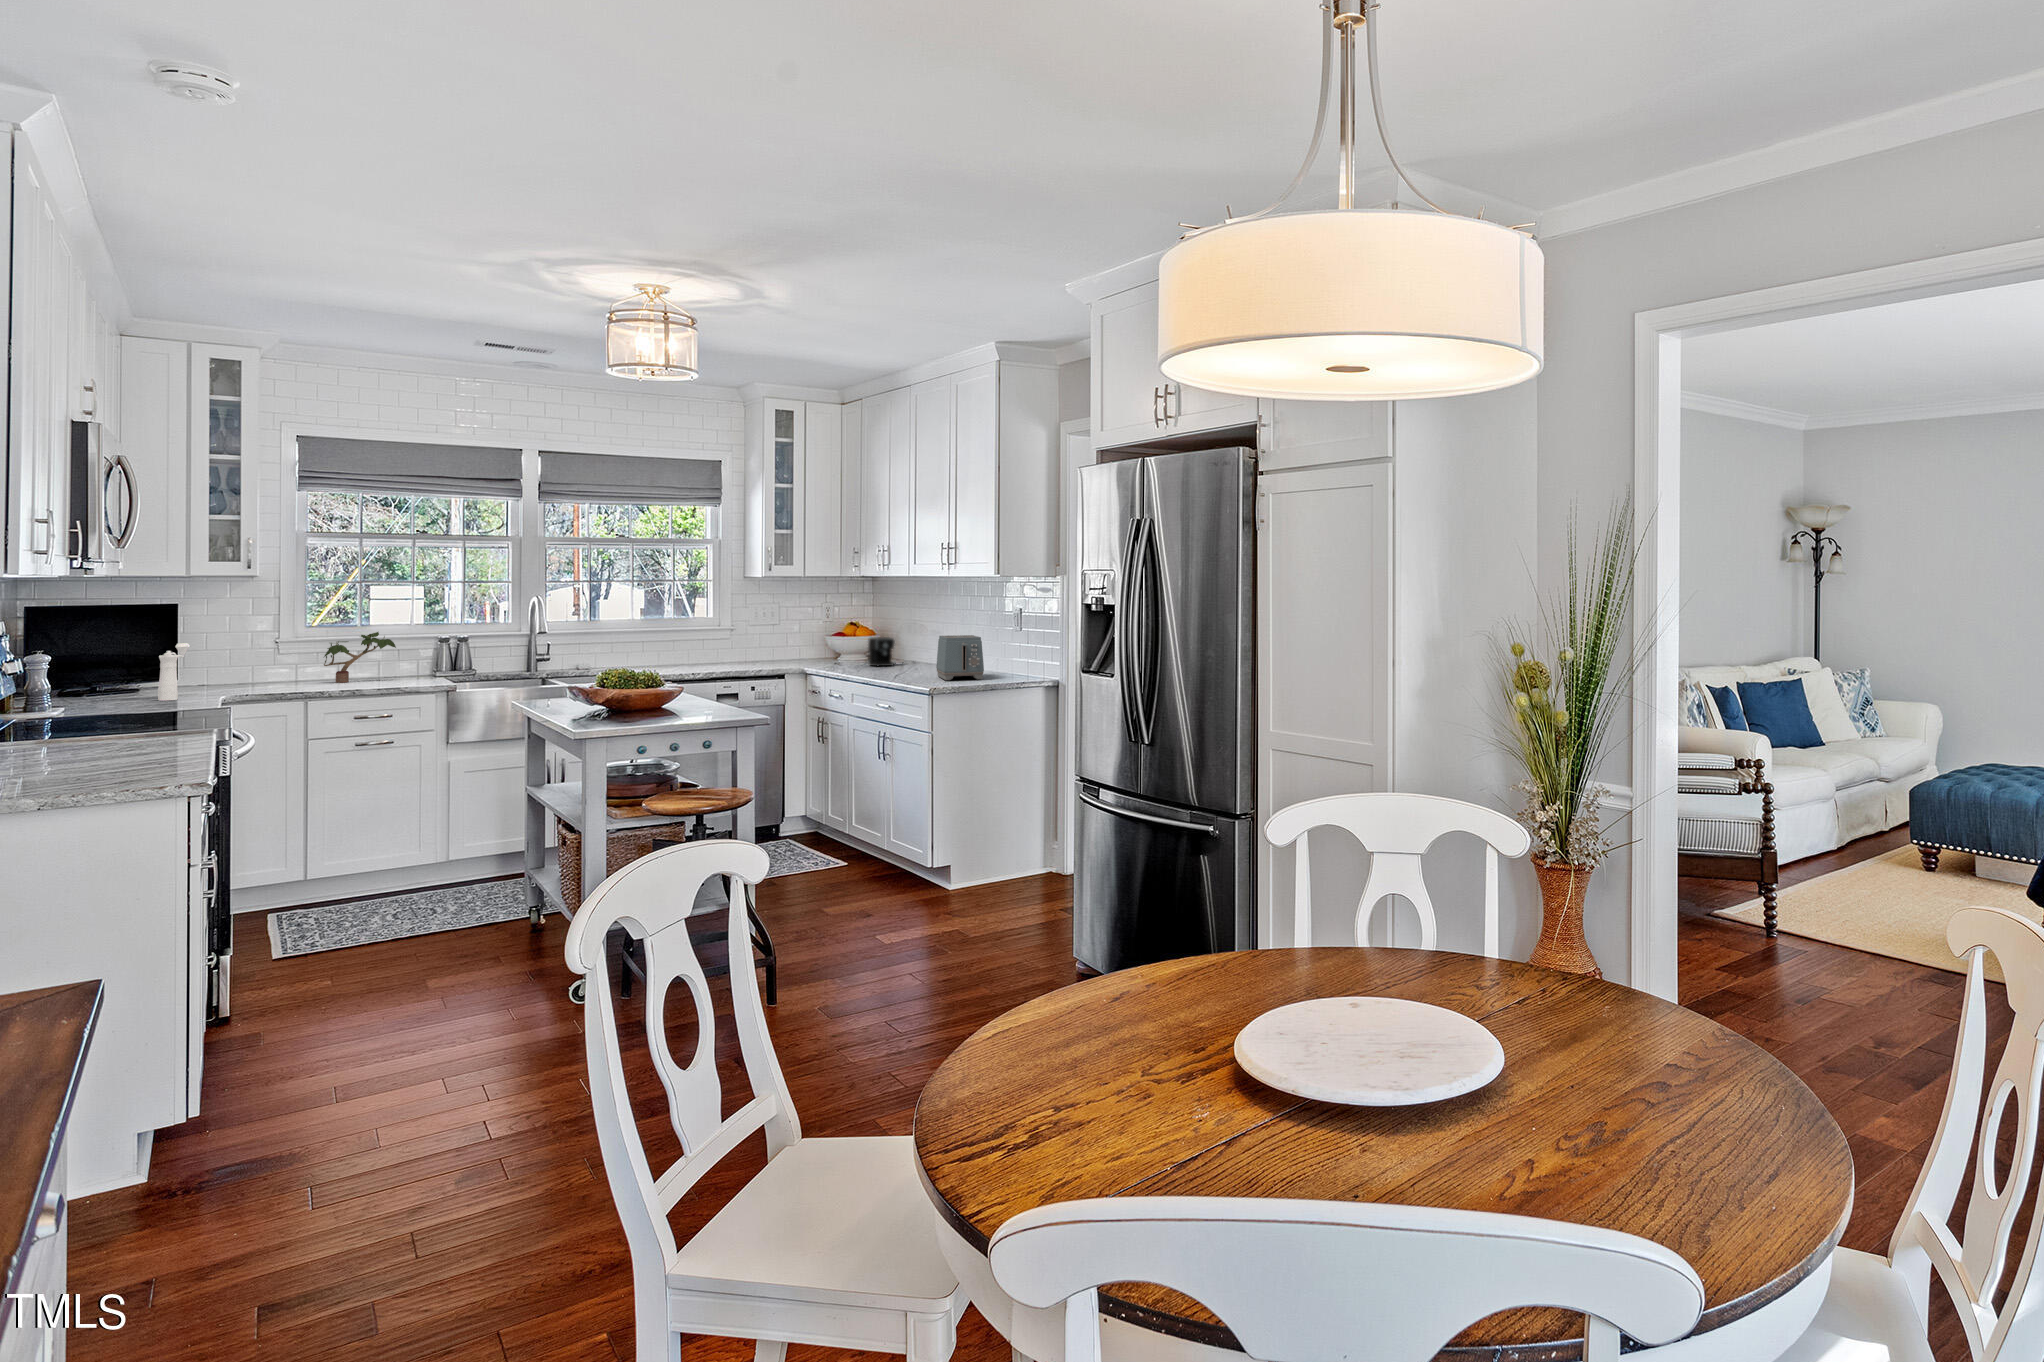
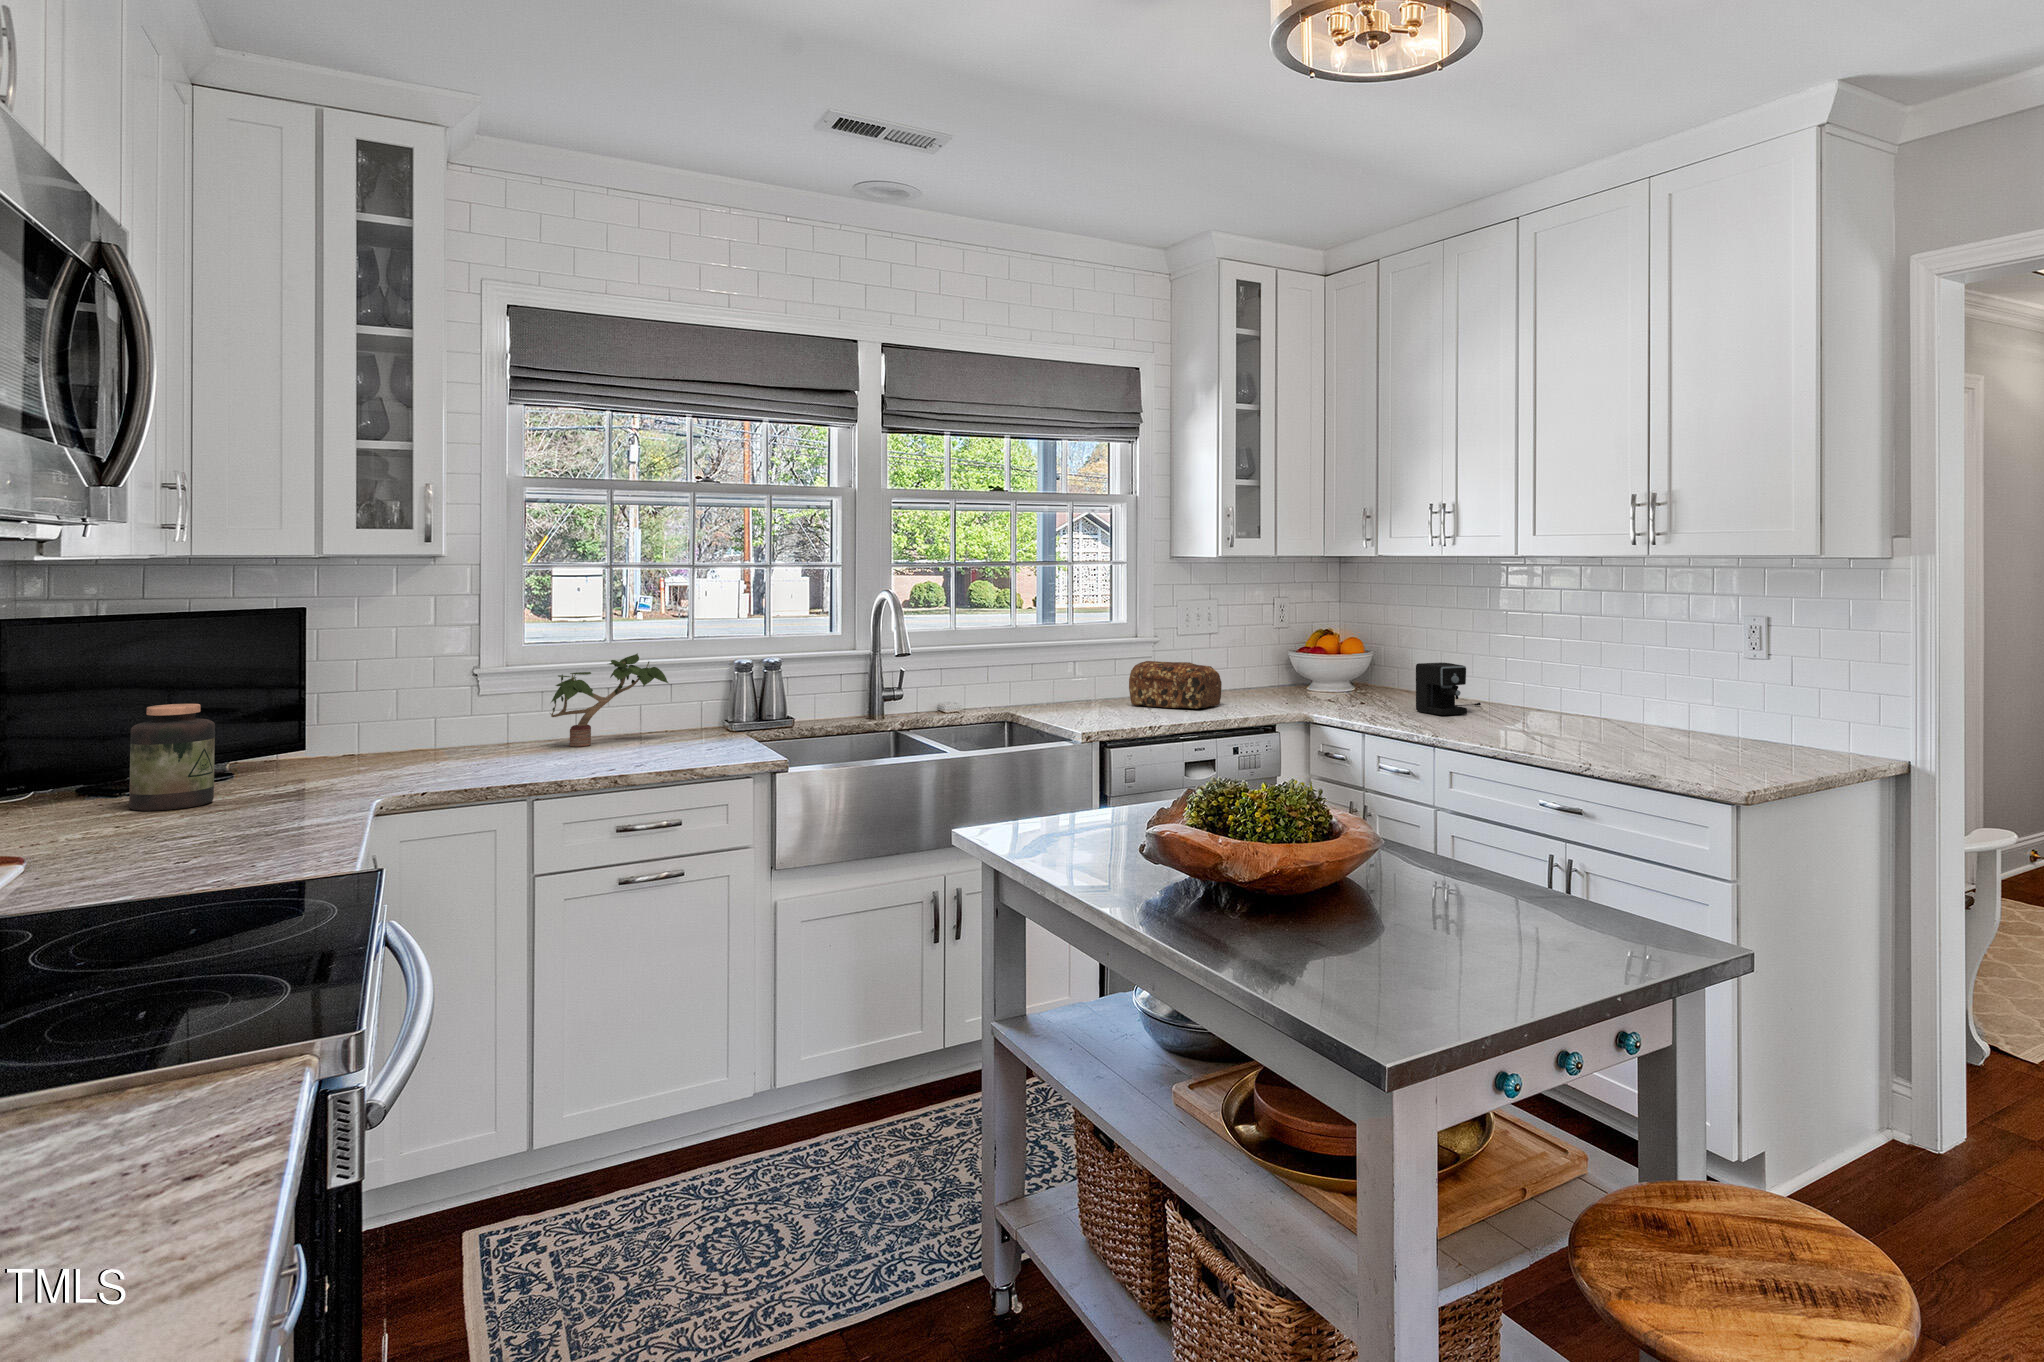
toaster: present [936,635,984,680] -> none [1640,673,1776,769]
bread loaf: none [701,639,758,666] -> present [1129,661,1222,709]
pepper mill: present [158,643,190,701] -> none [252,698,317,827]
jar: none [91,648,134,699] -> present [129,704,215,811]

